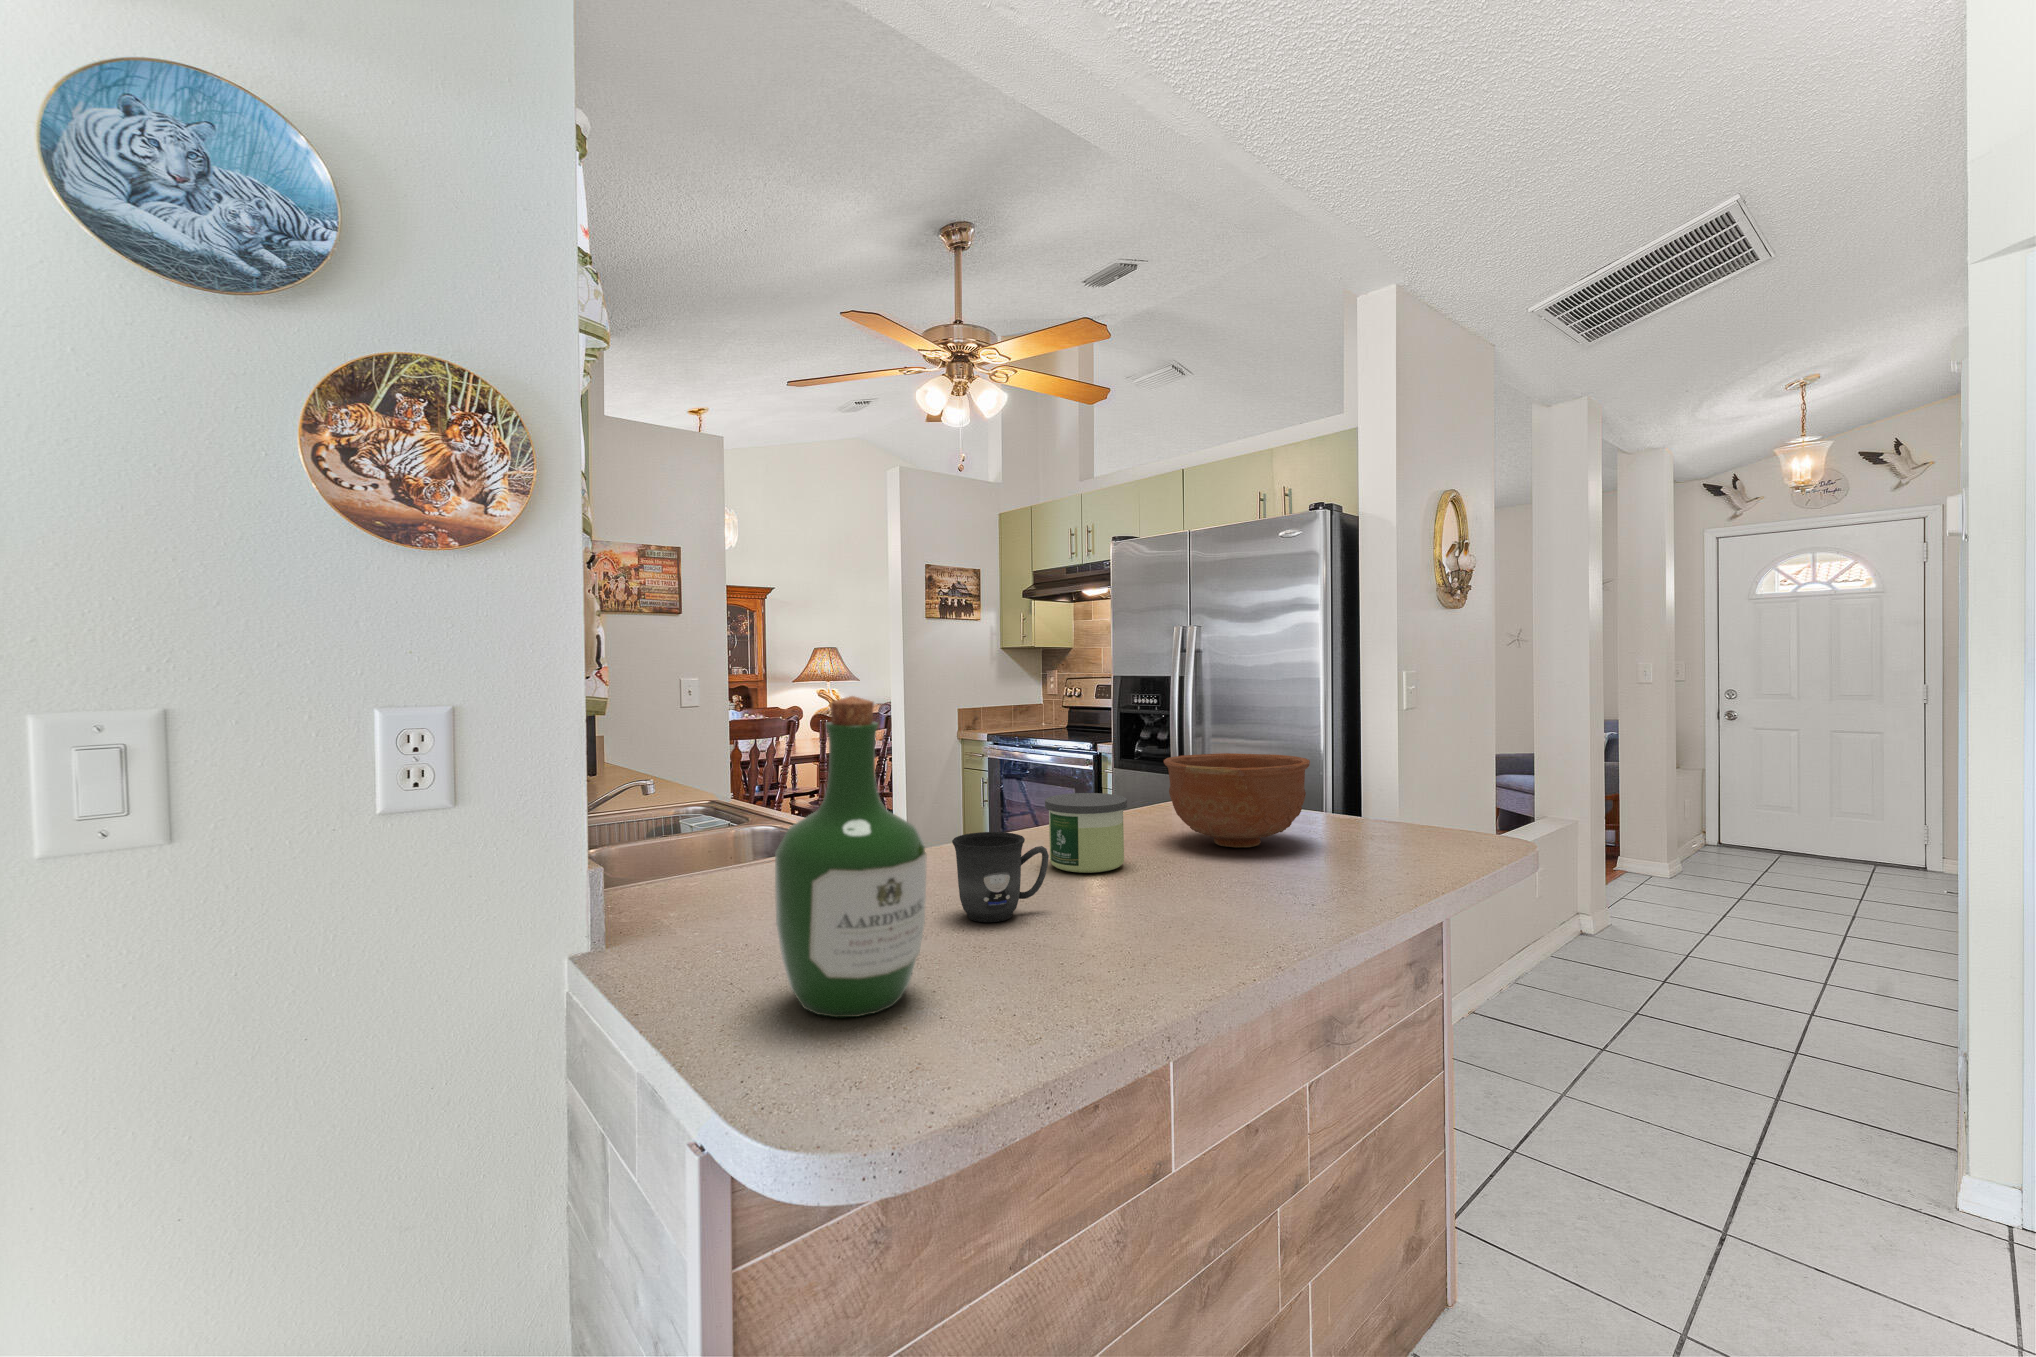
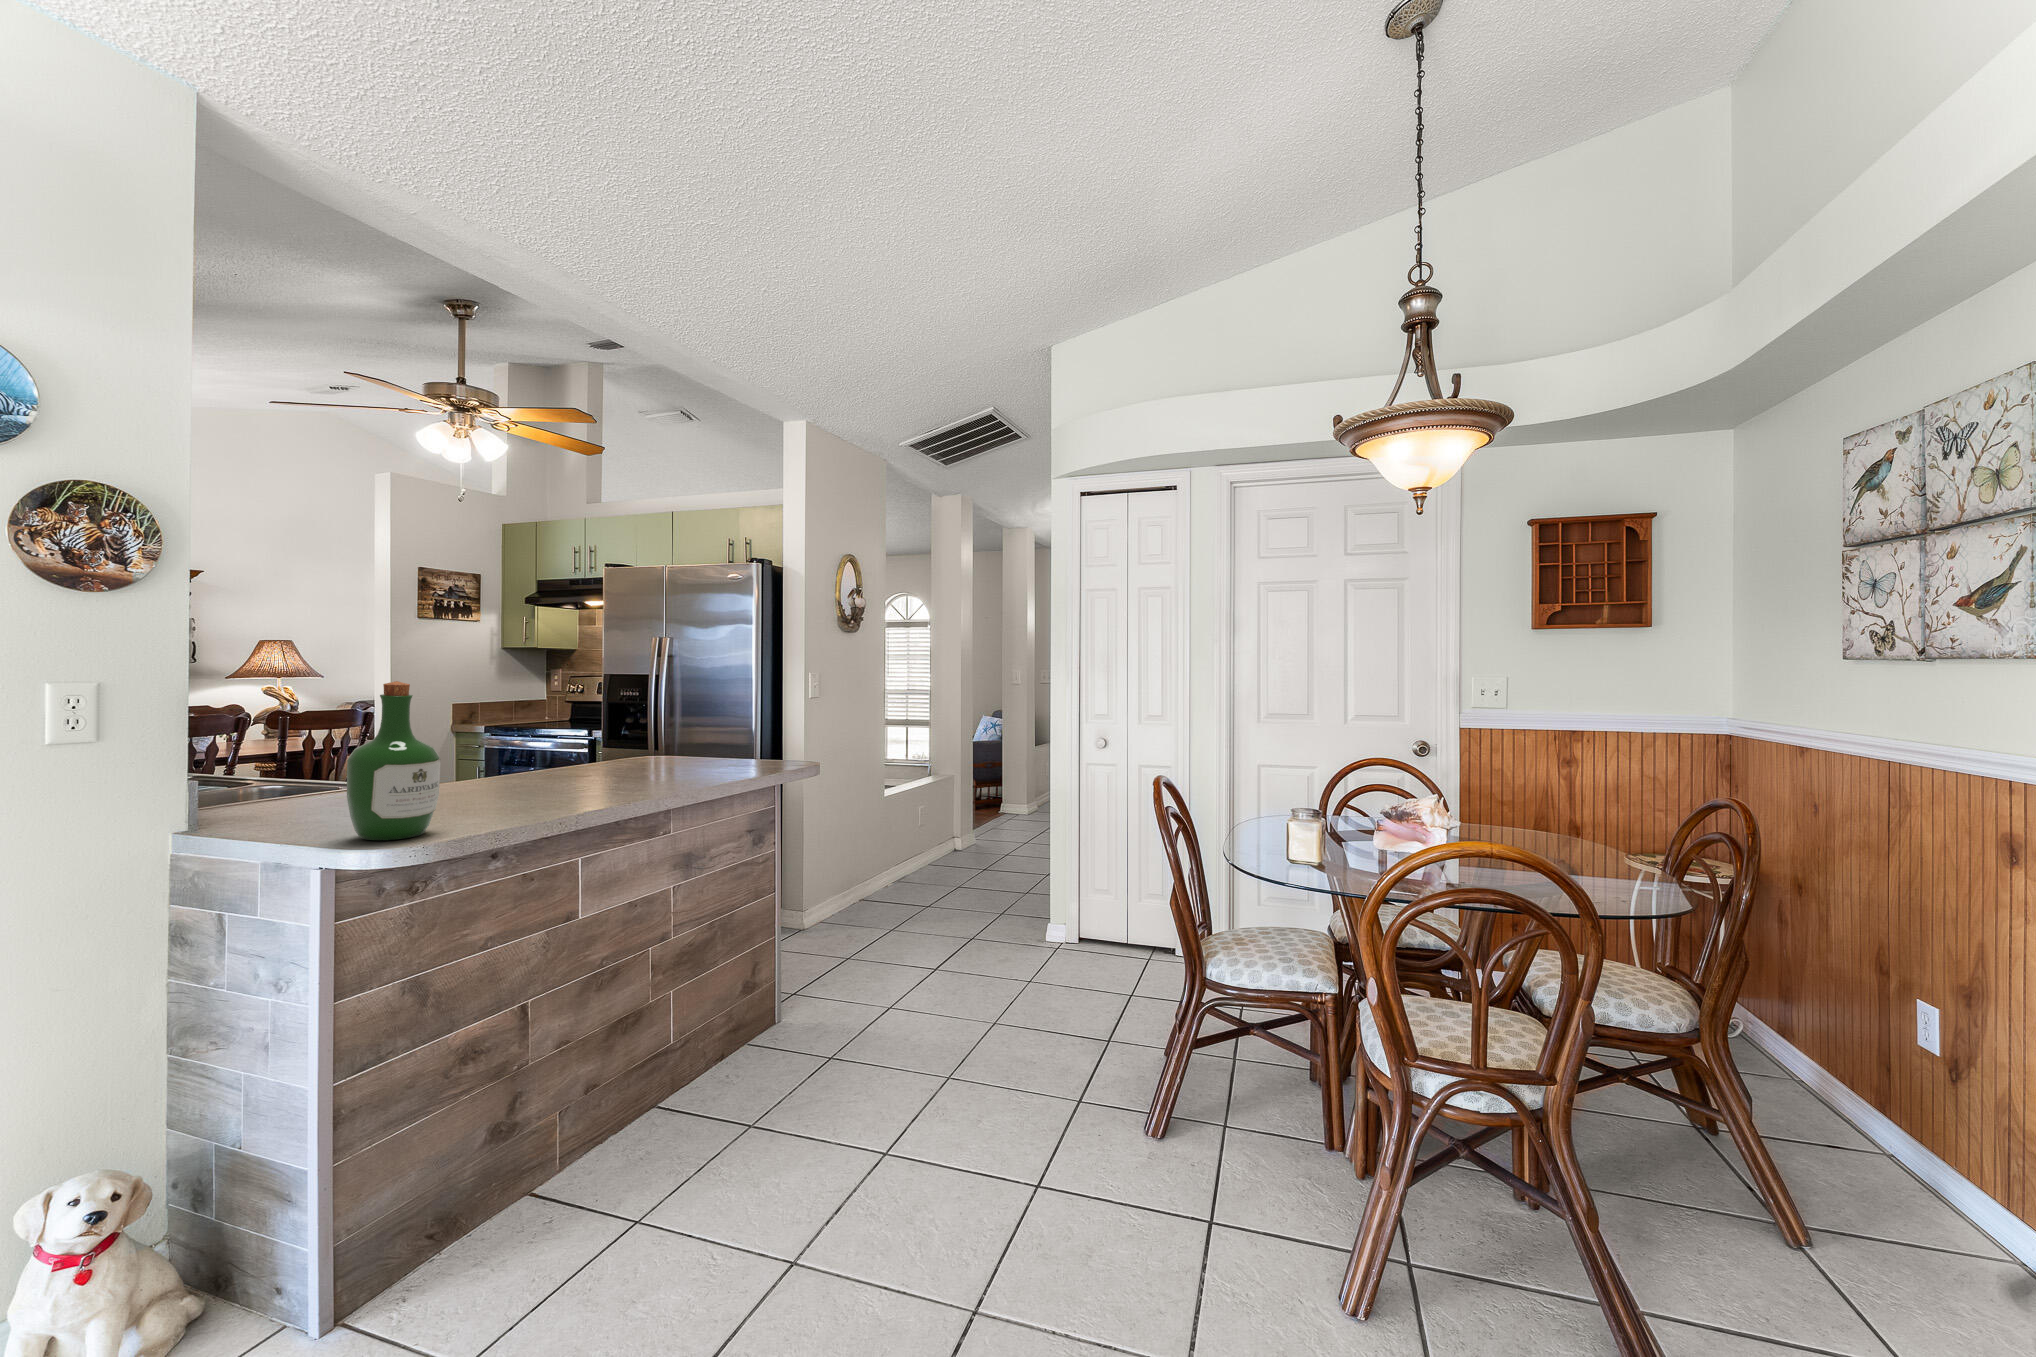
bowl: present [1164,753,1310,847] -> none [607,722,699,776]
candle: present [1045,793,1127,873] -> none [520,745,576,790]
mug: present [952,832,1049,922] -> none [454,762,518,810]

